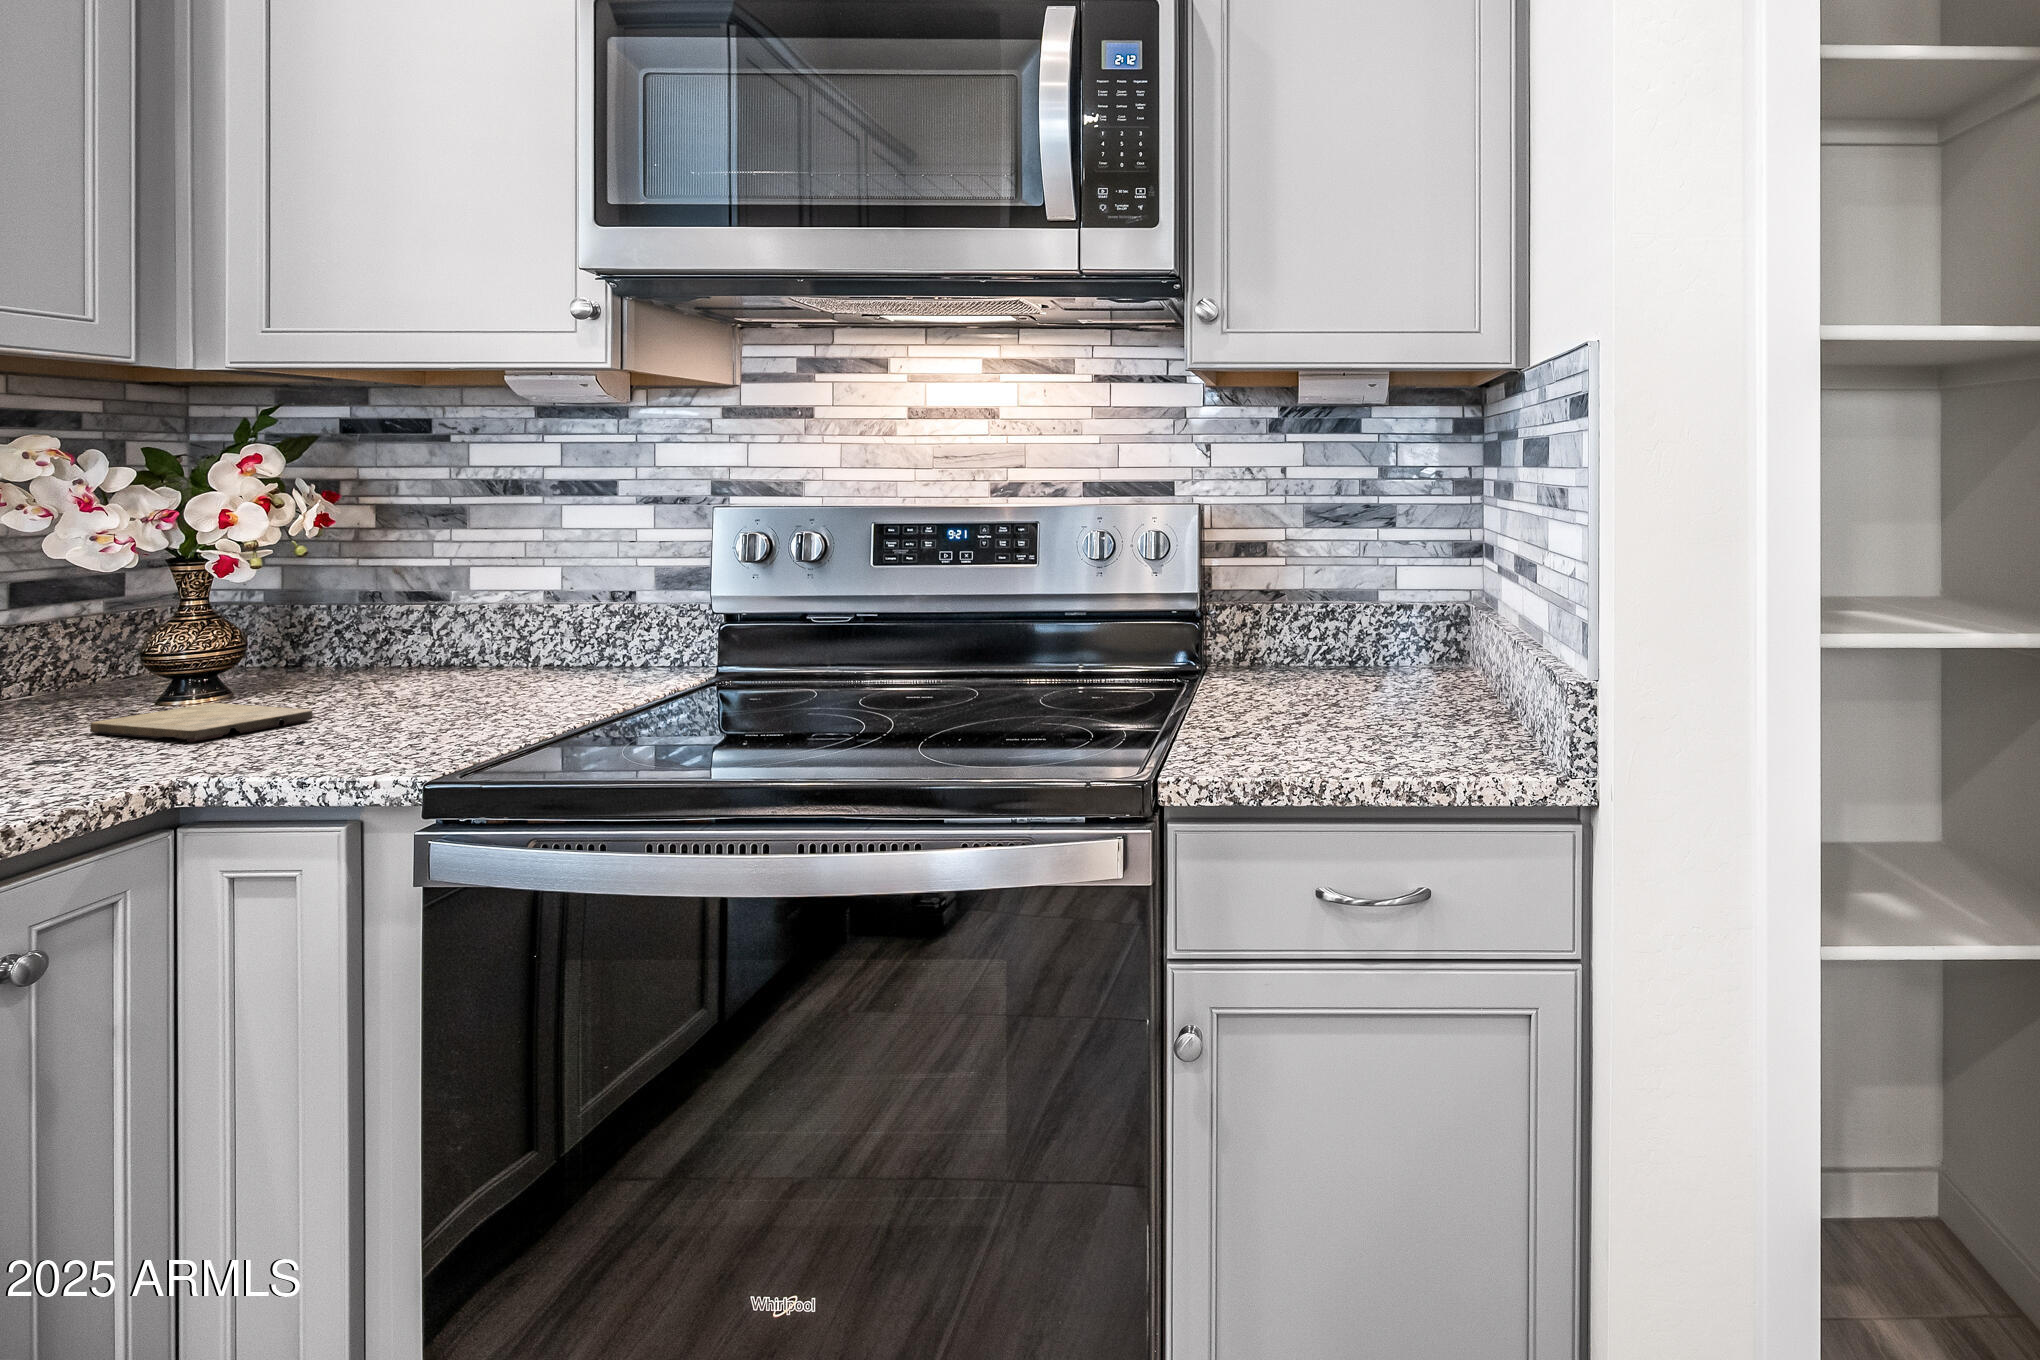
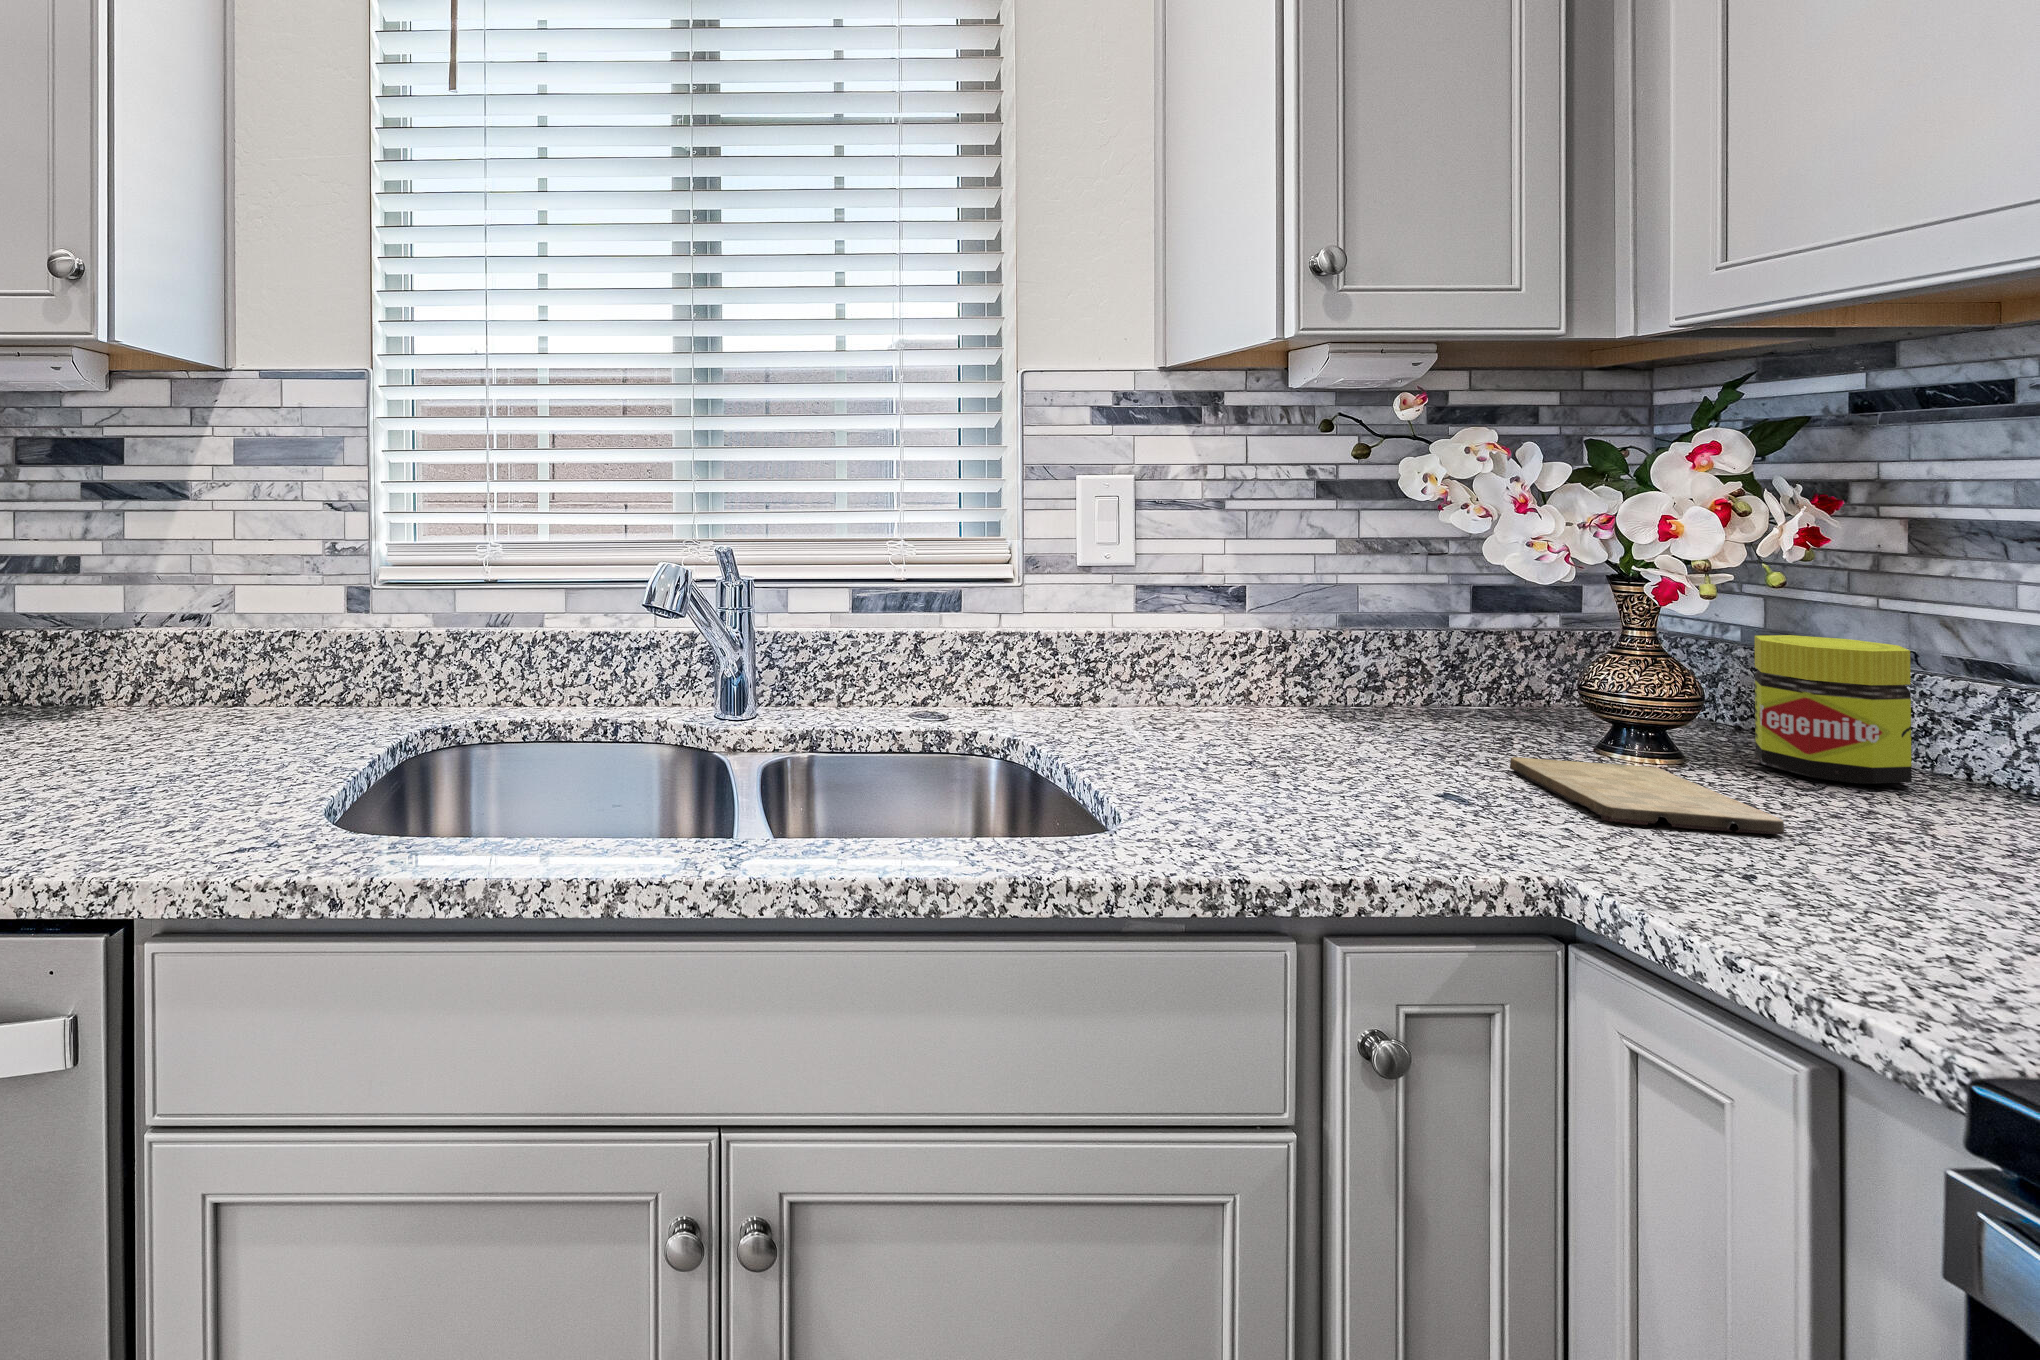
jar: none [280,588,380,688] -> present [1755,635,1912,784]

